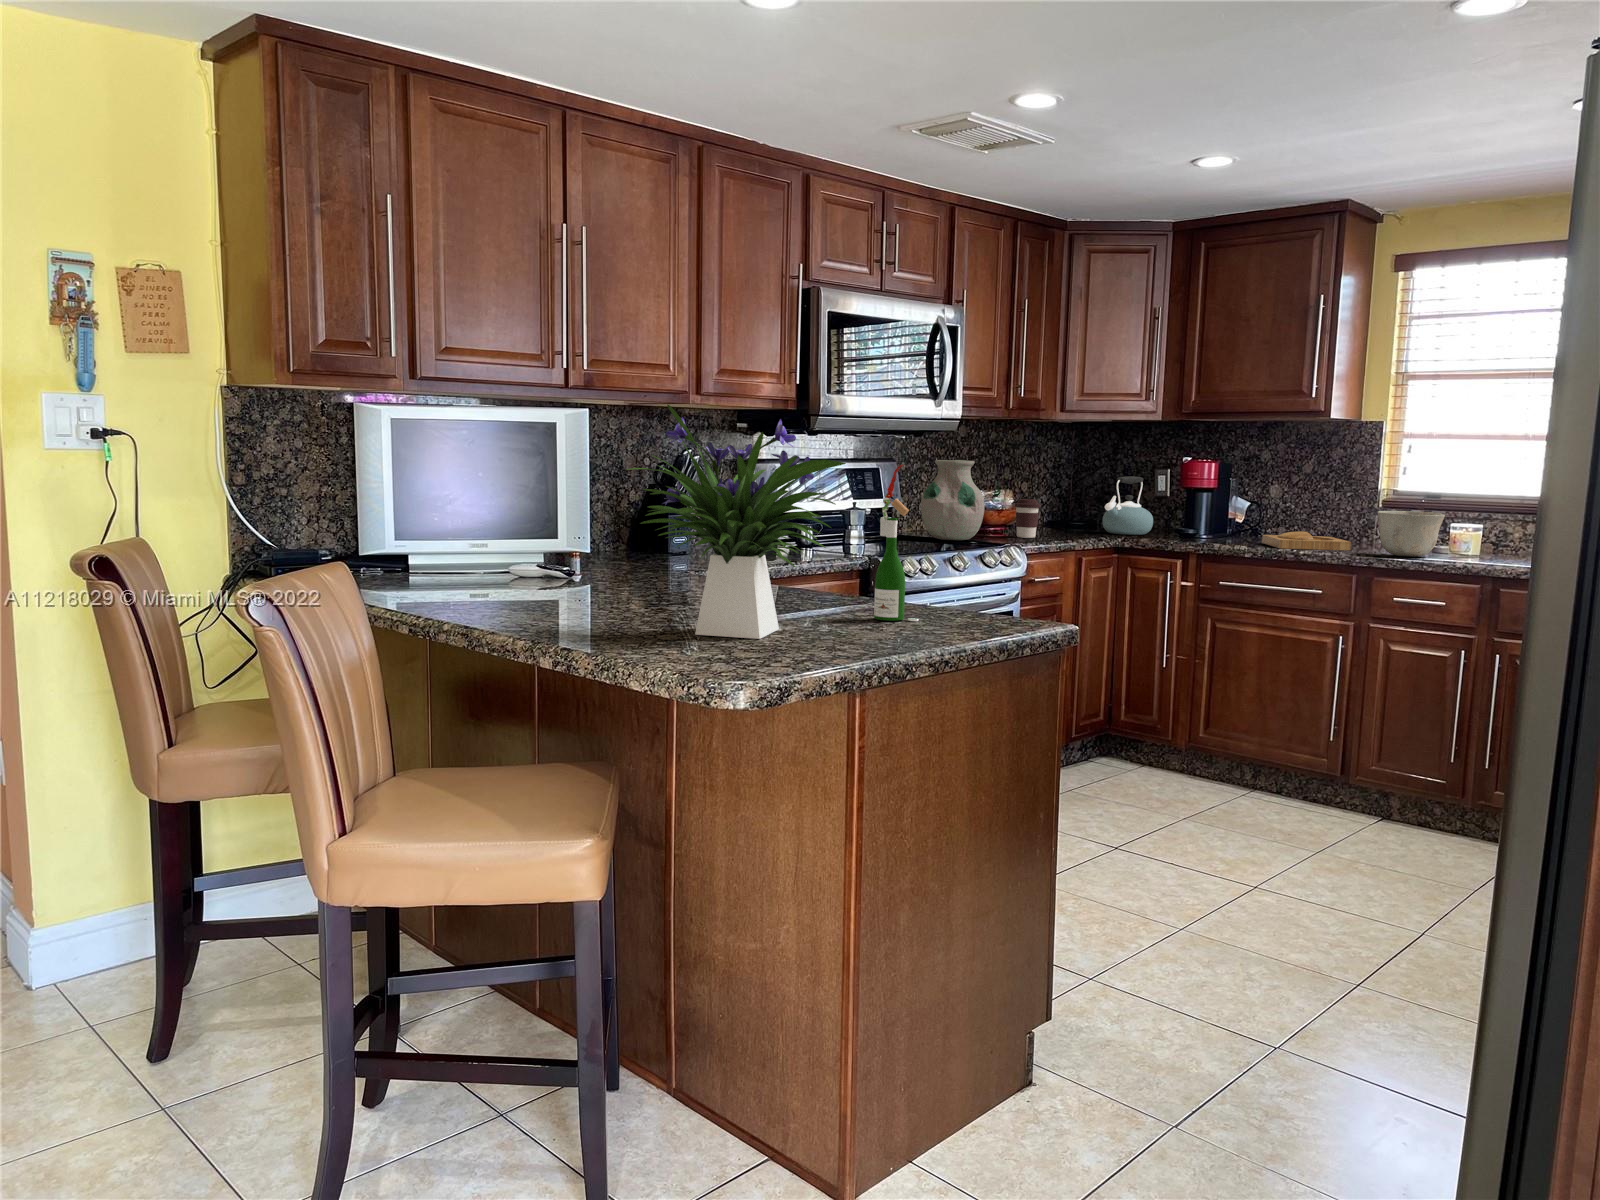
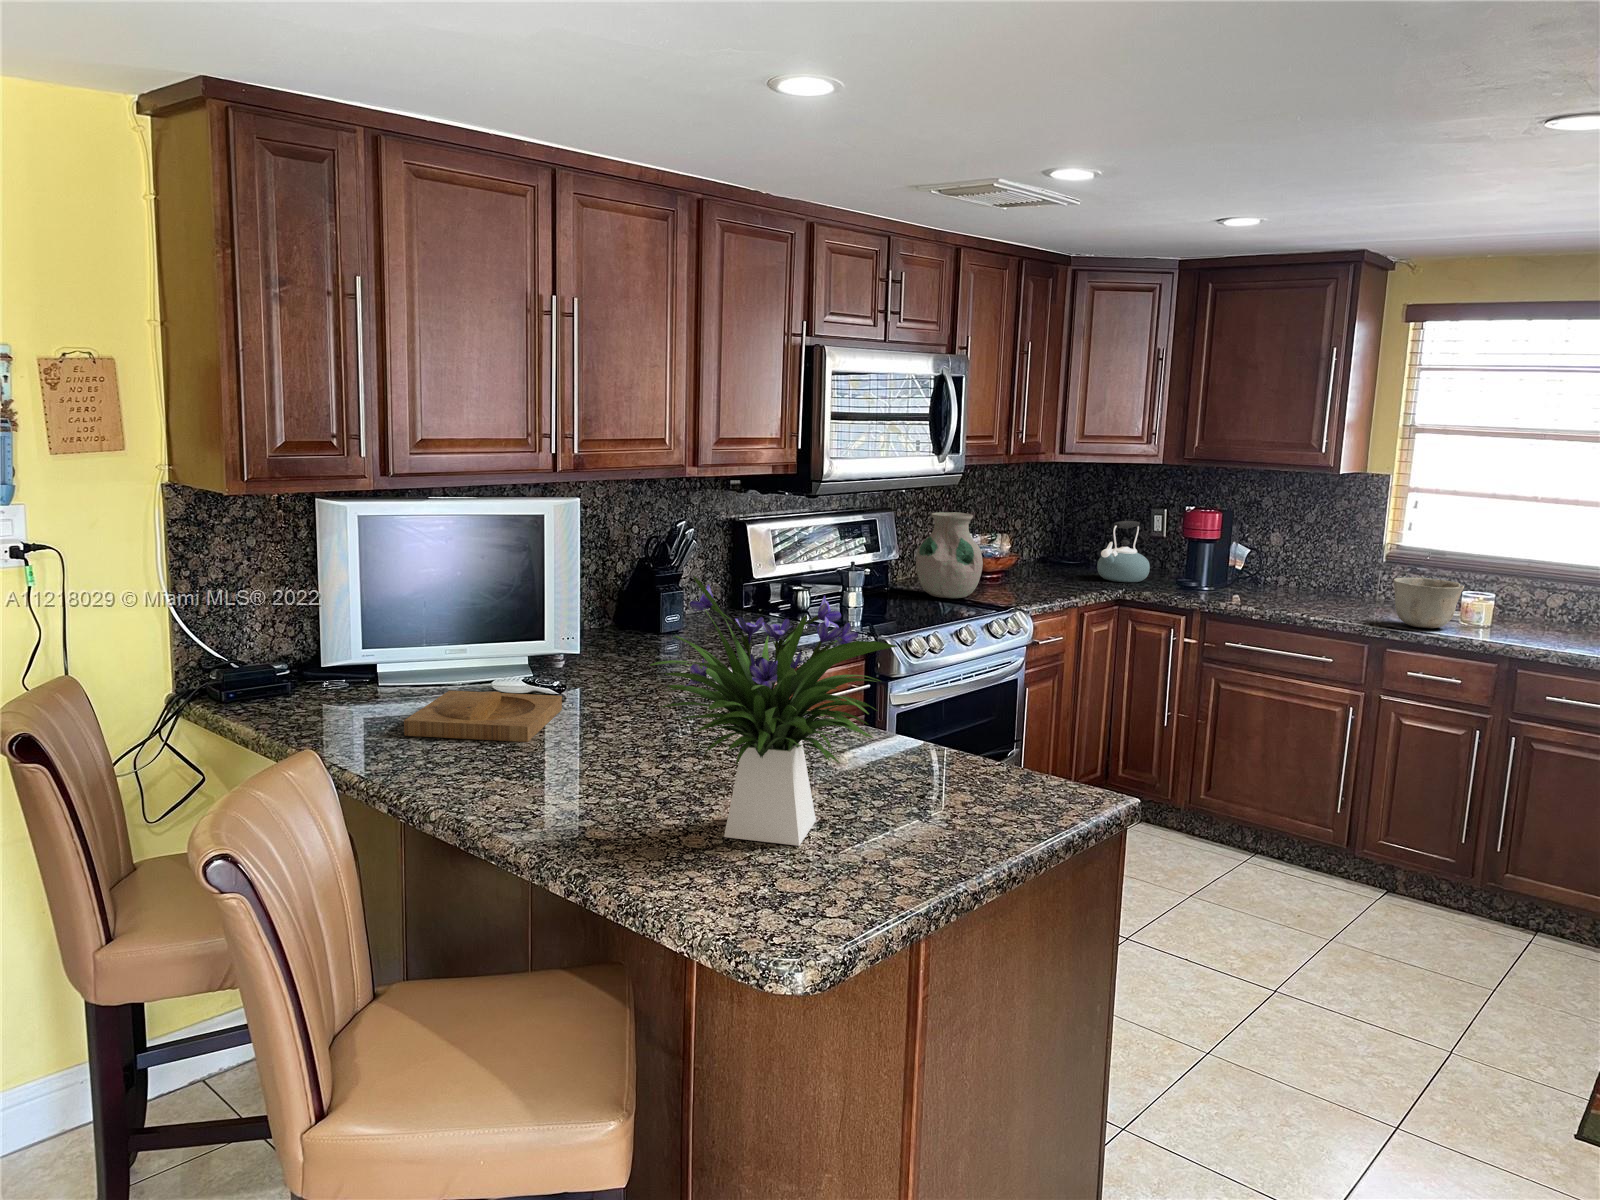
wine bottle: present [874,465,919,621] -> none [915,622,965,795]
coffee cup: present [1015,499,1040,538] -> none [1011,550,1038,591]
tray: present [1262,531,1351,550] -> present [404,690,562,742]

